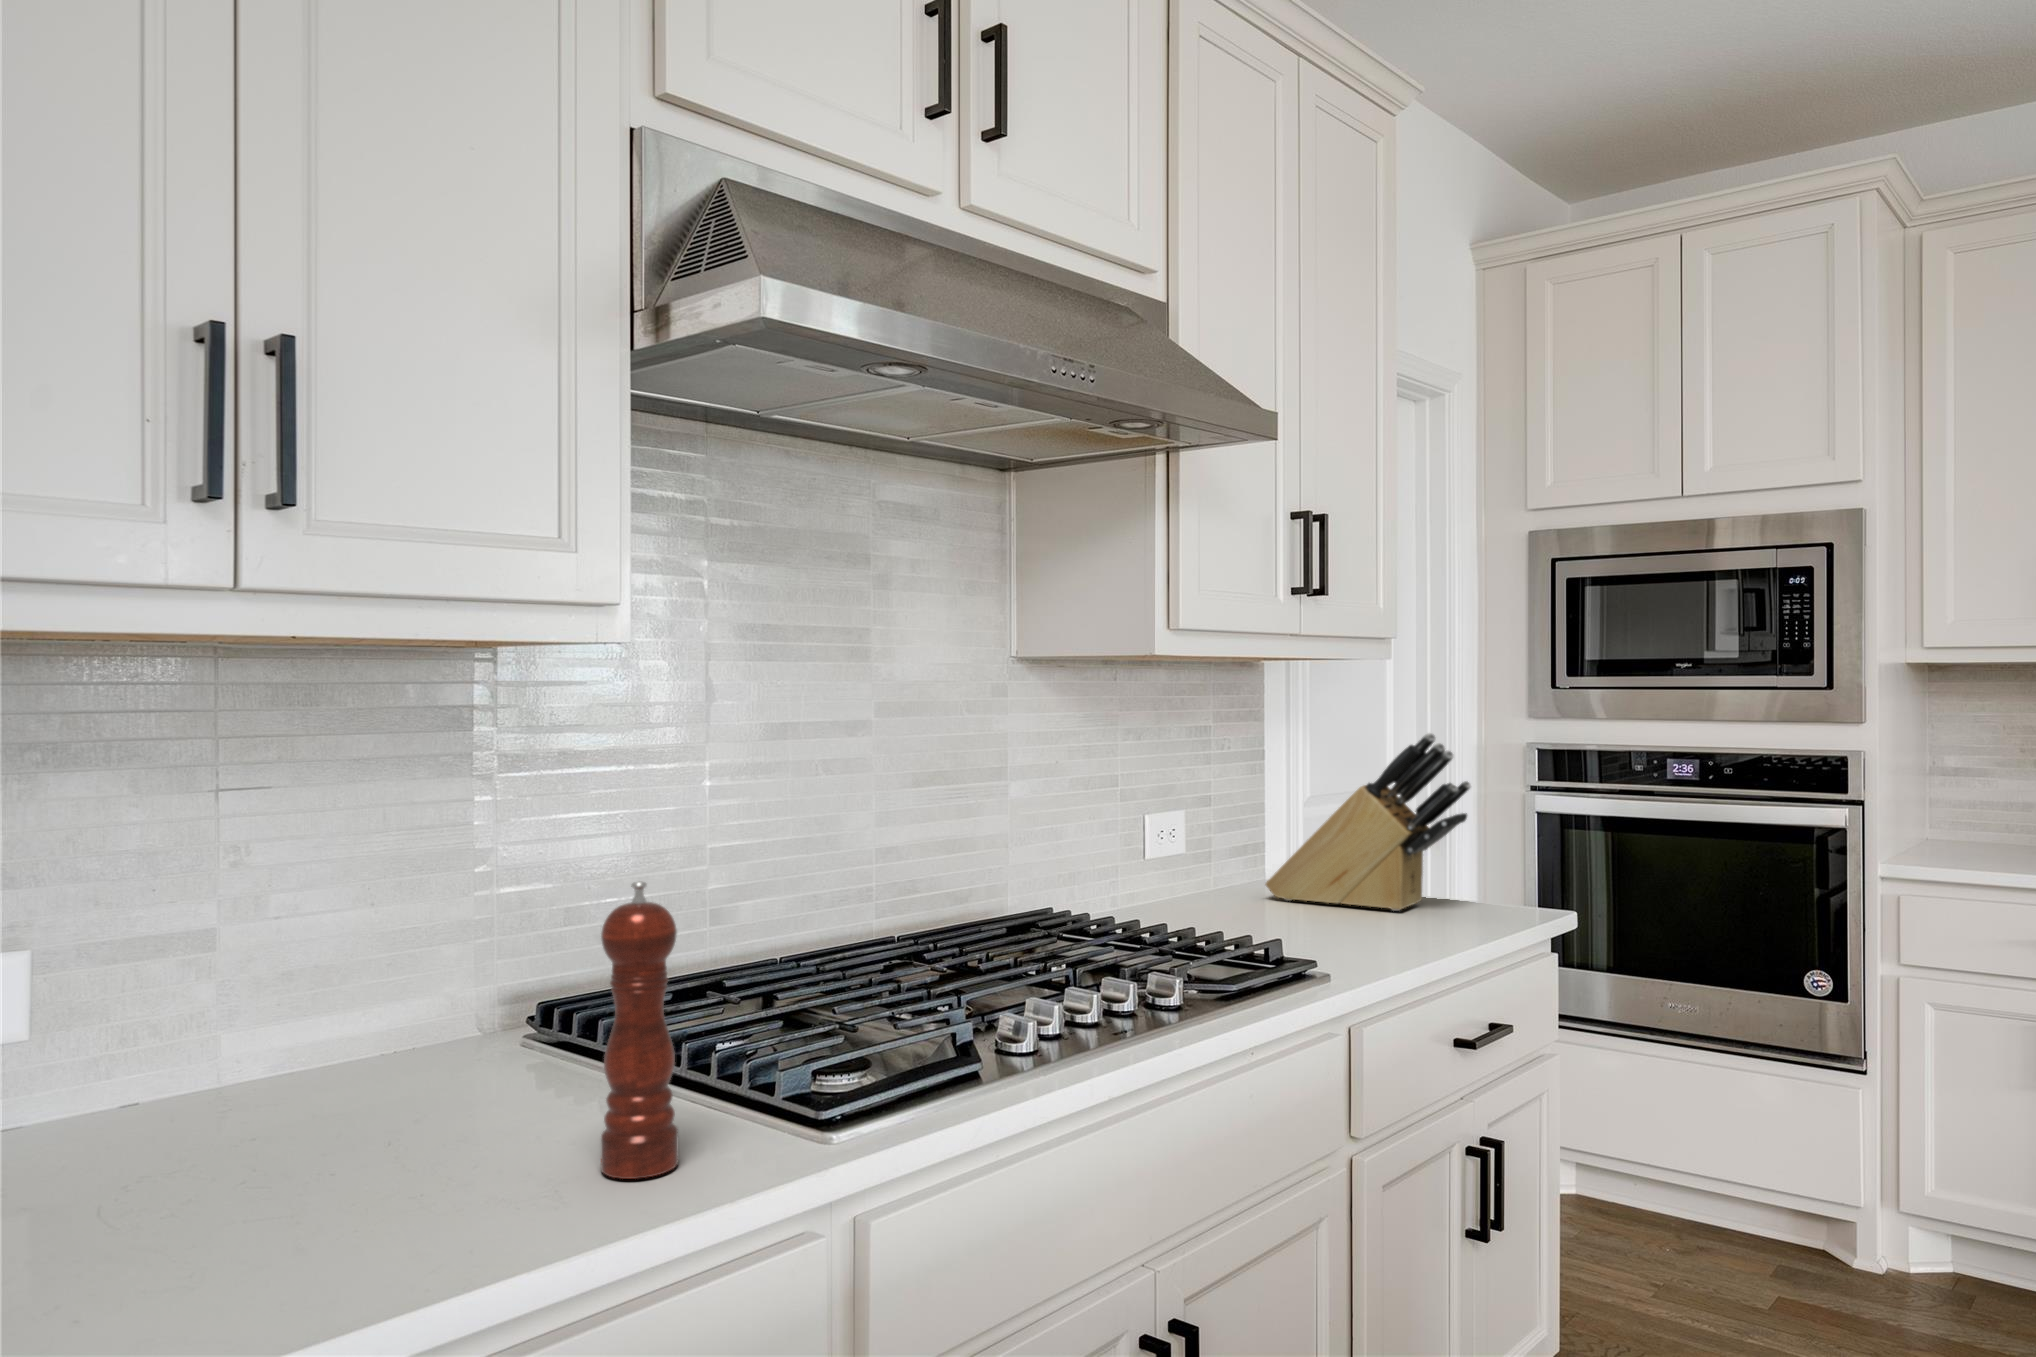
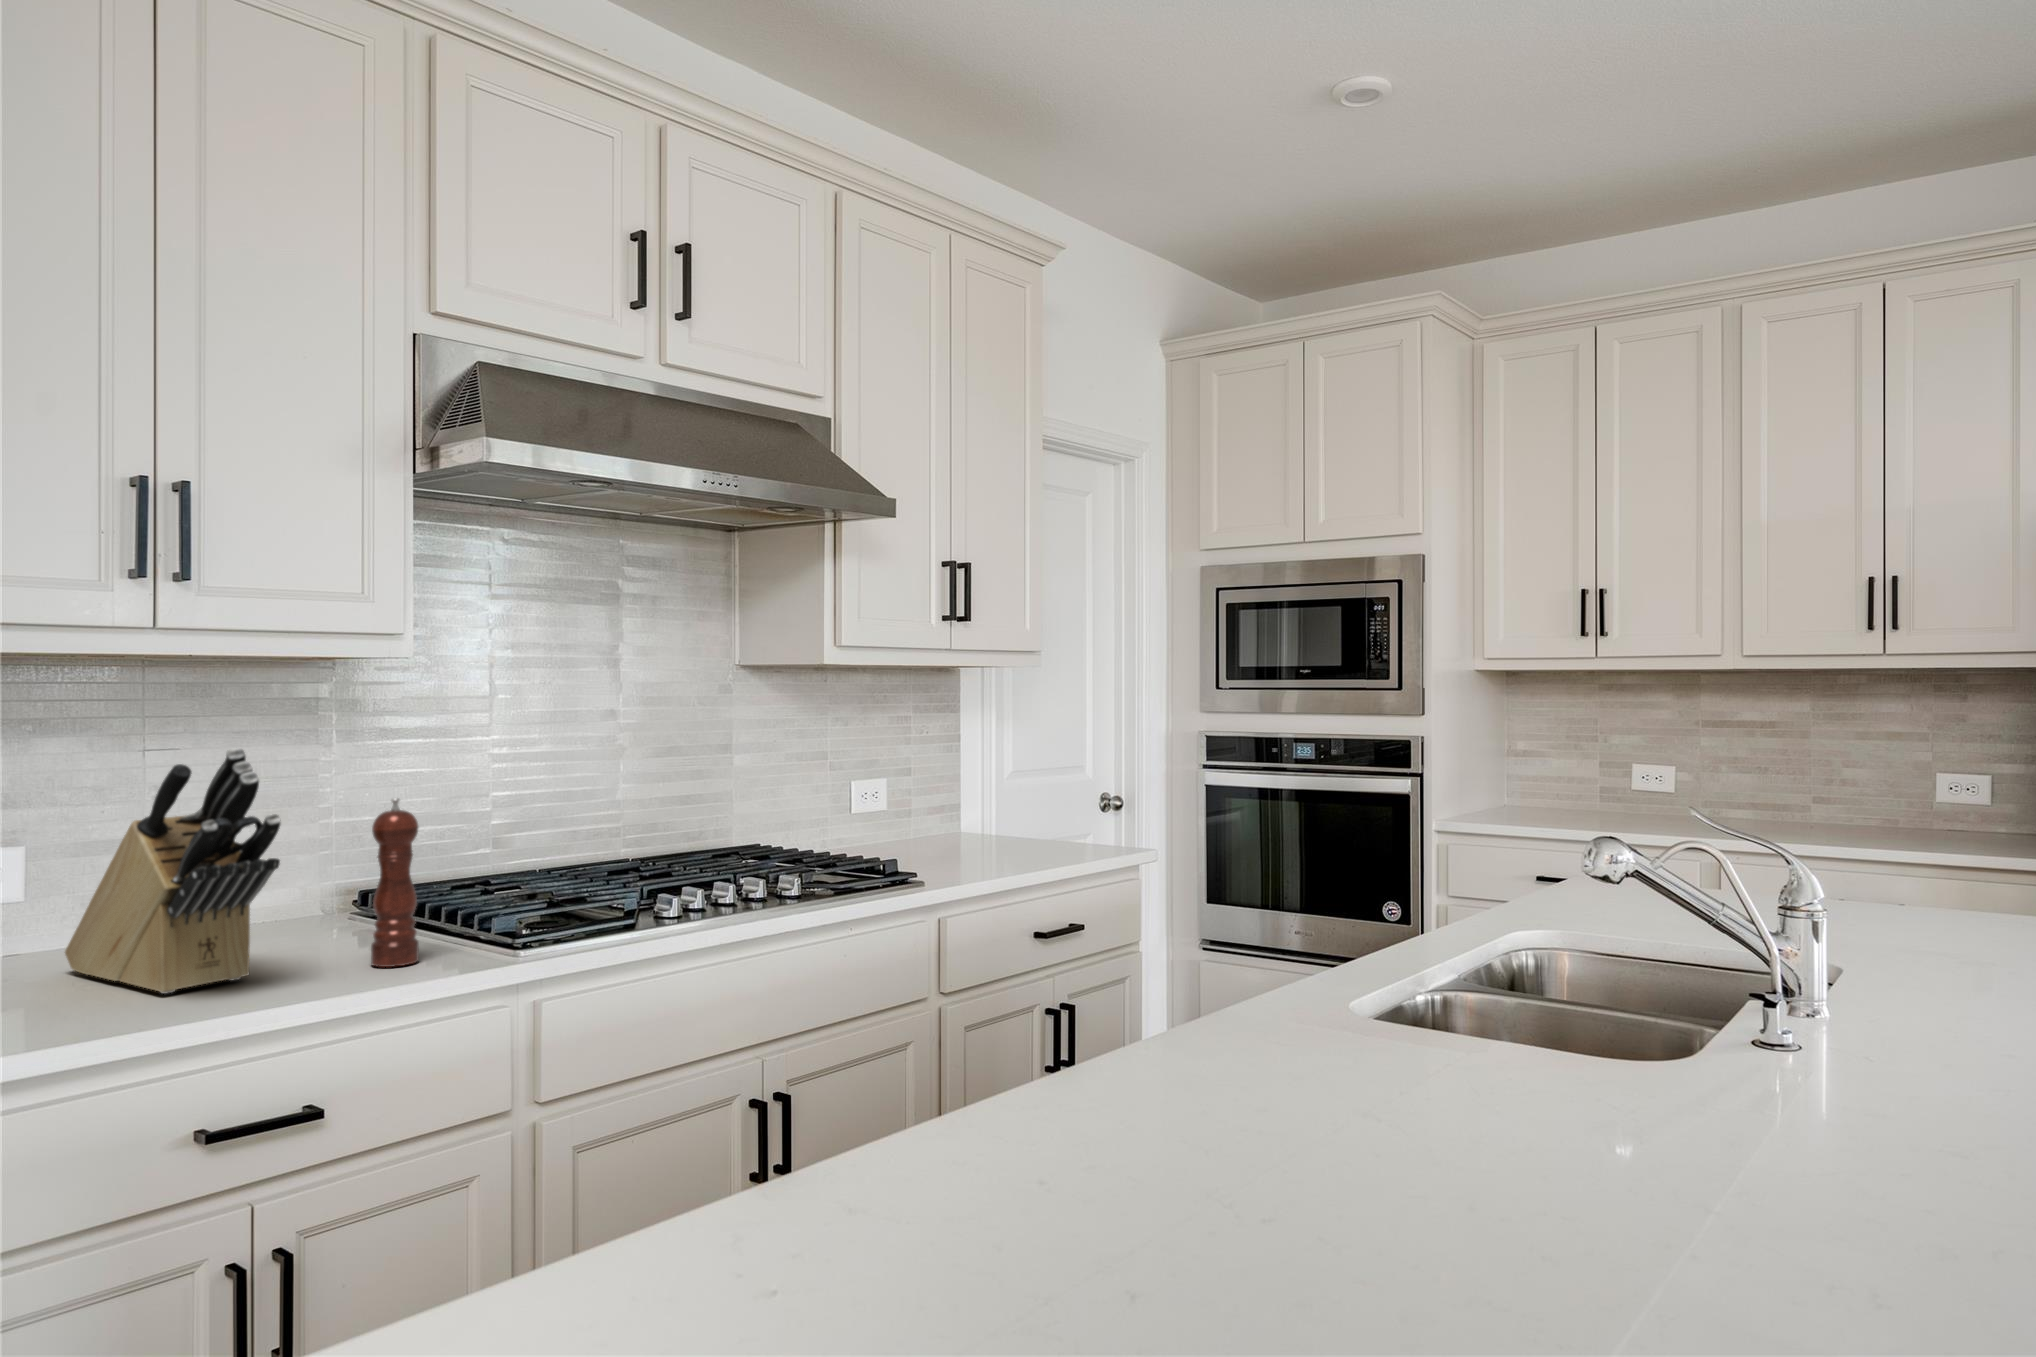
knife block: present [1266,733,1471,911] -> present [65,748,280,993]

